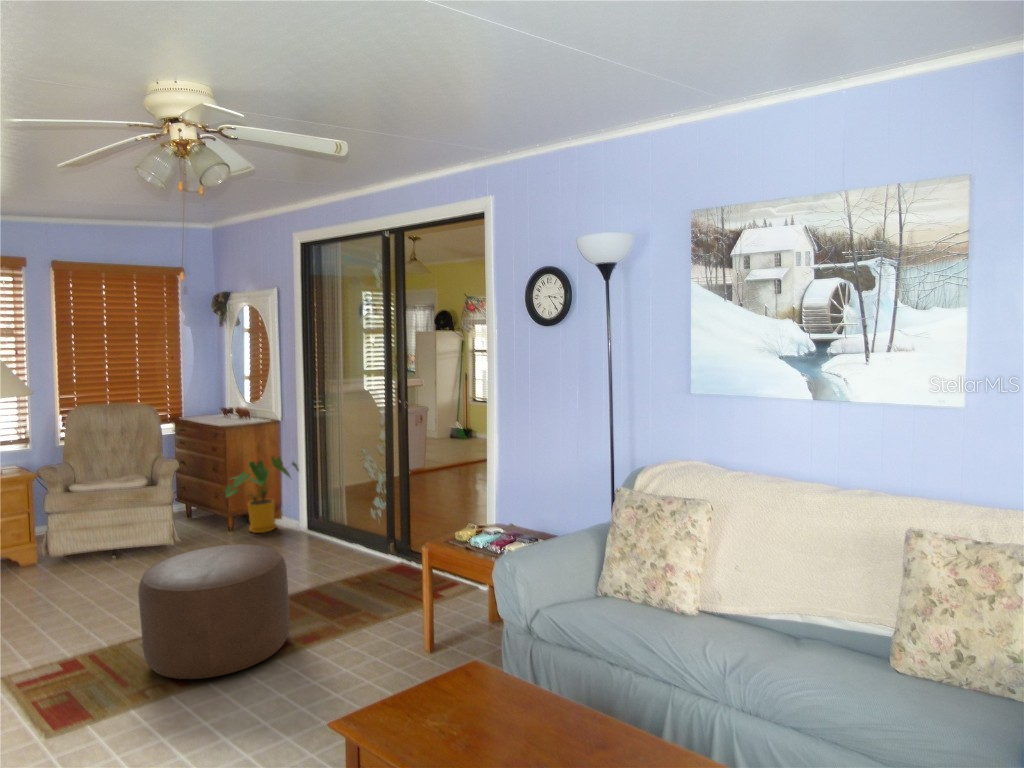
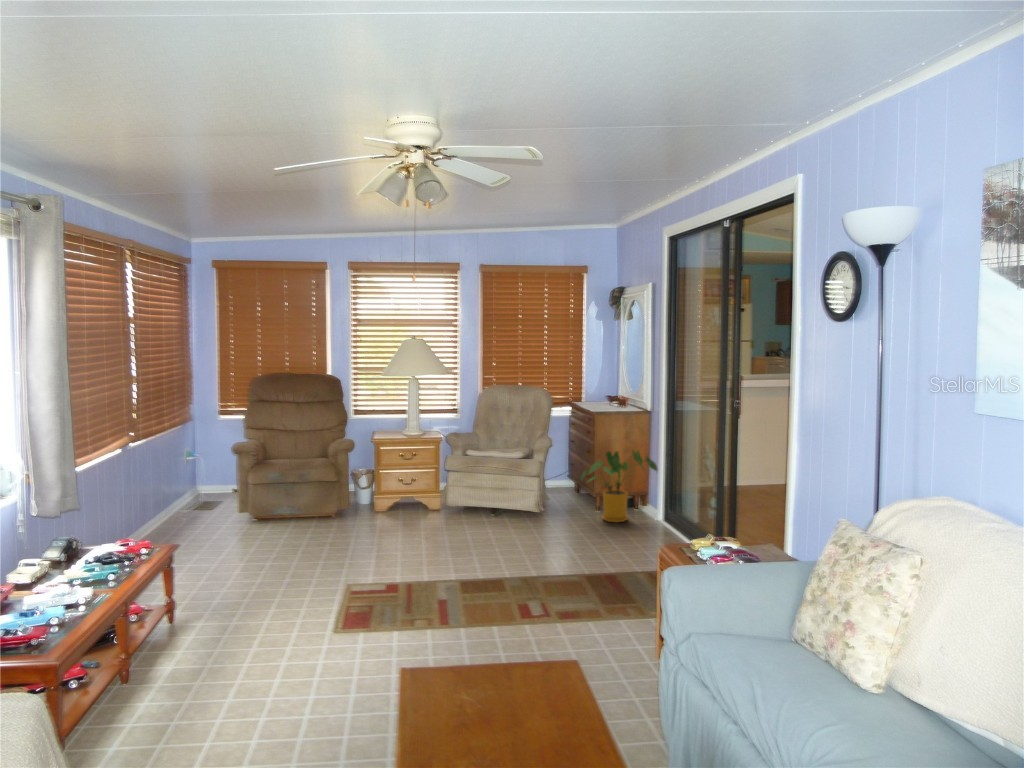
ottoman: present [138,544,290,679] -> none [431,513,552,622]

